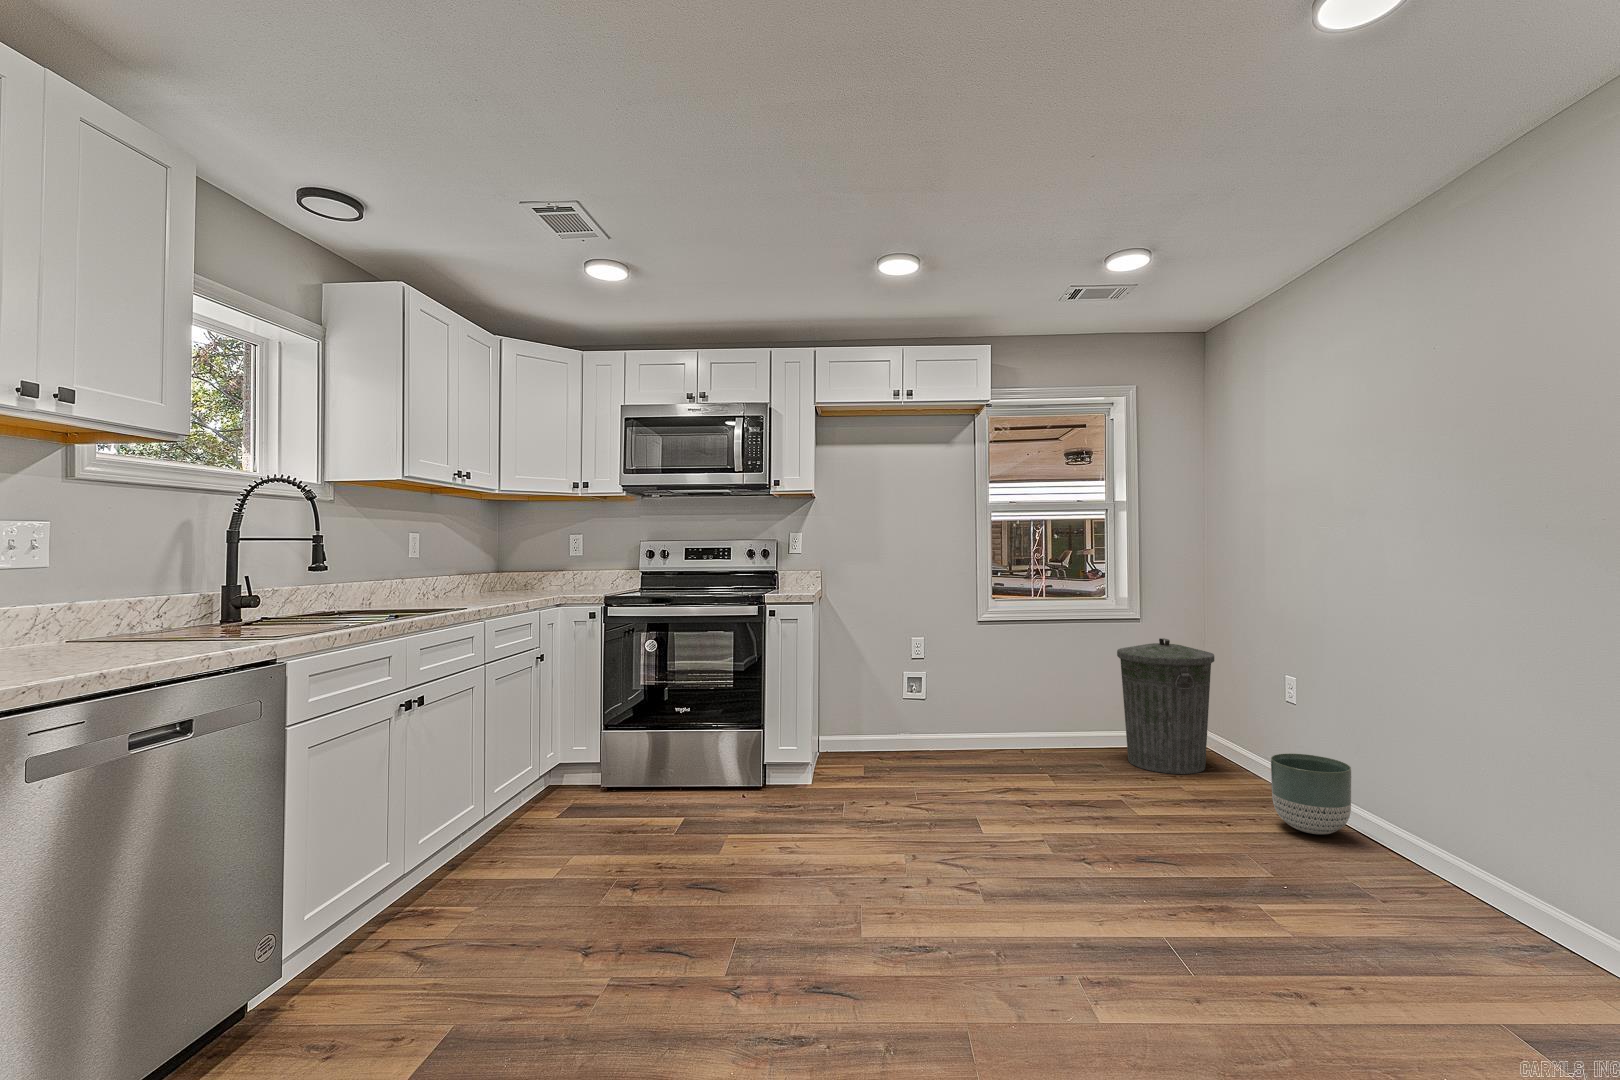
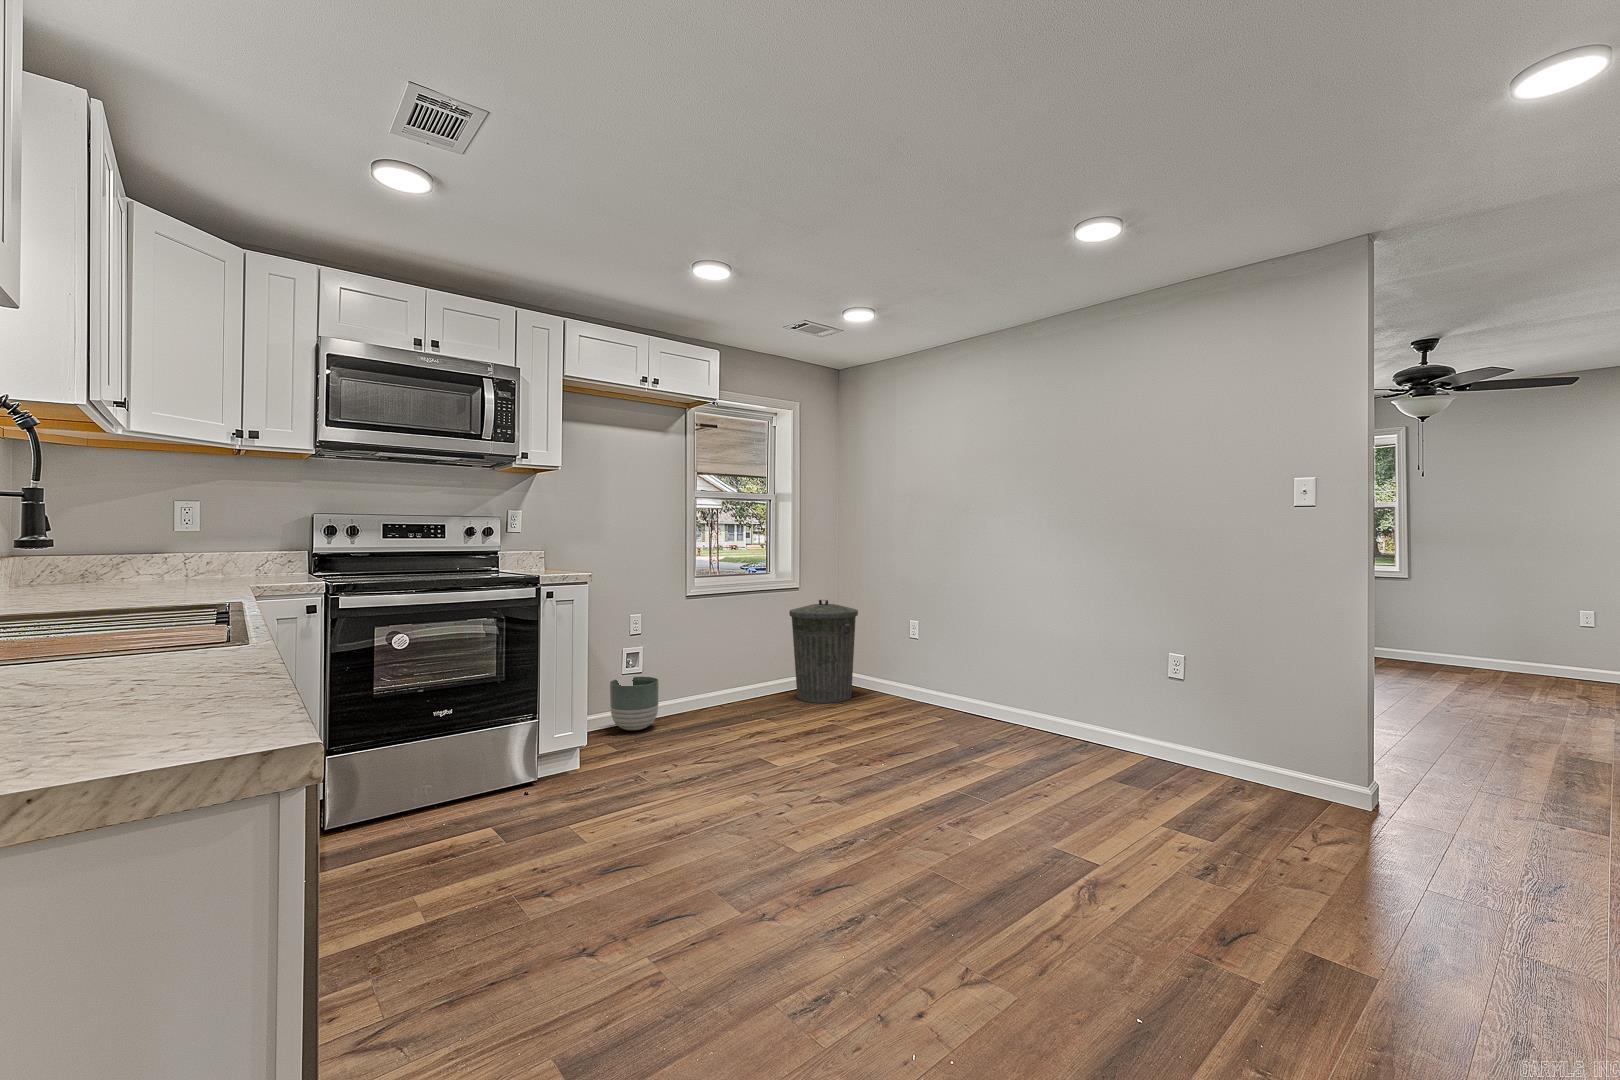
planter: present [1271,754,1351,834] -> present [610,677,659,731]

